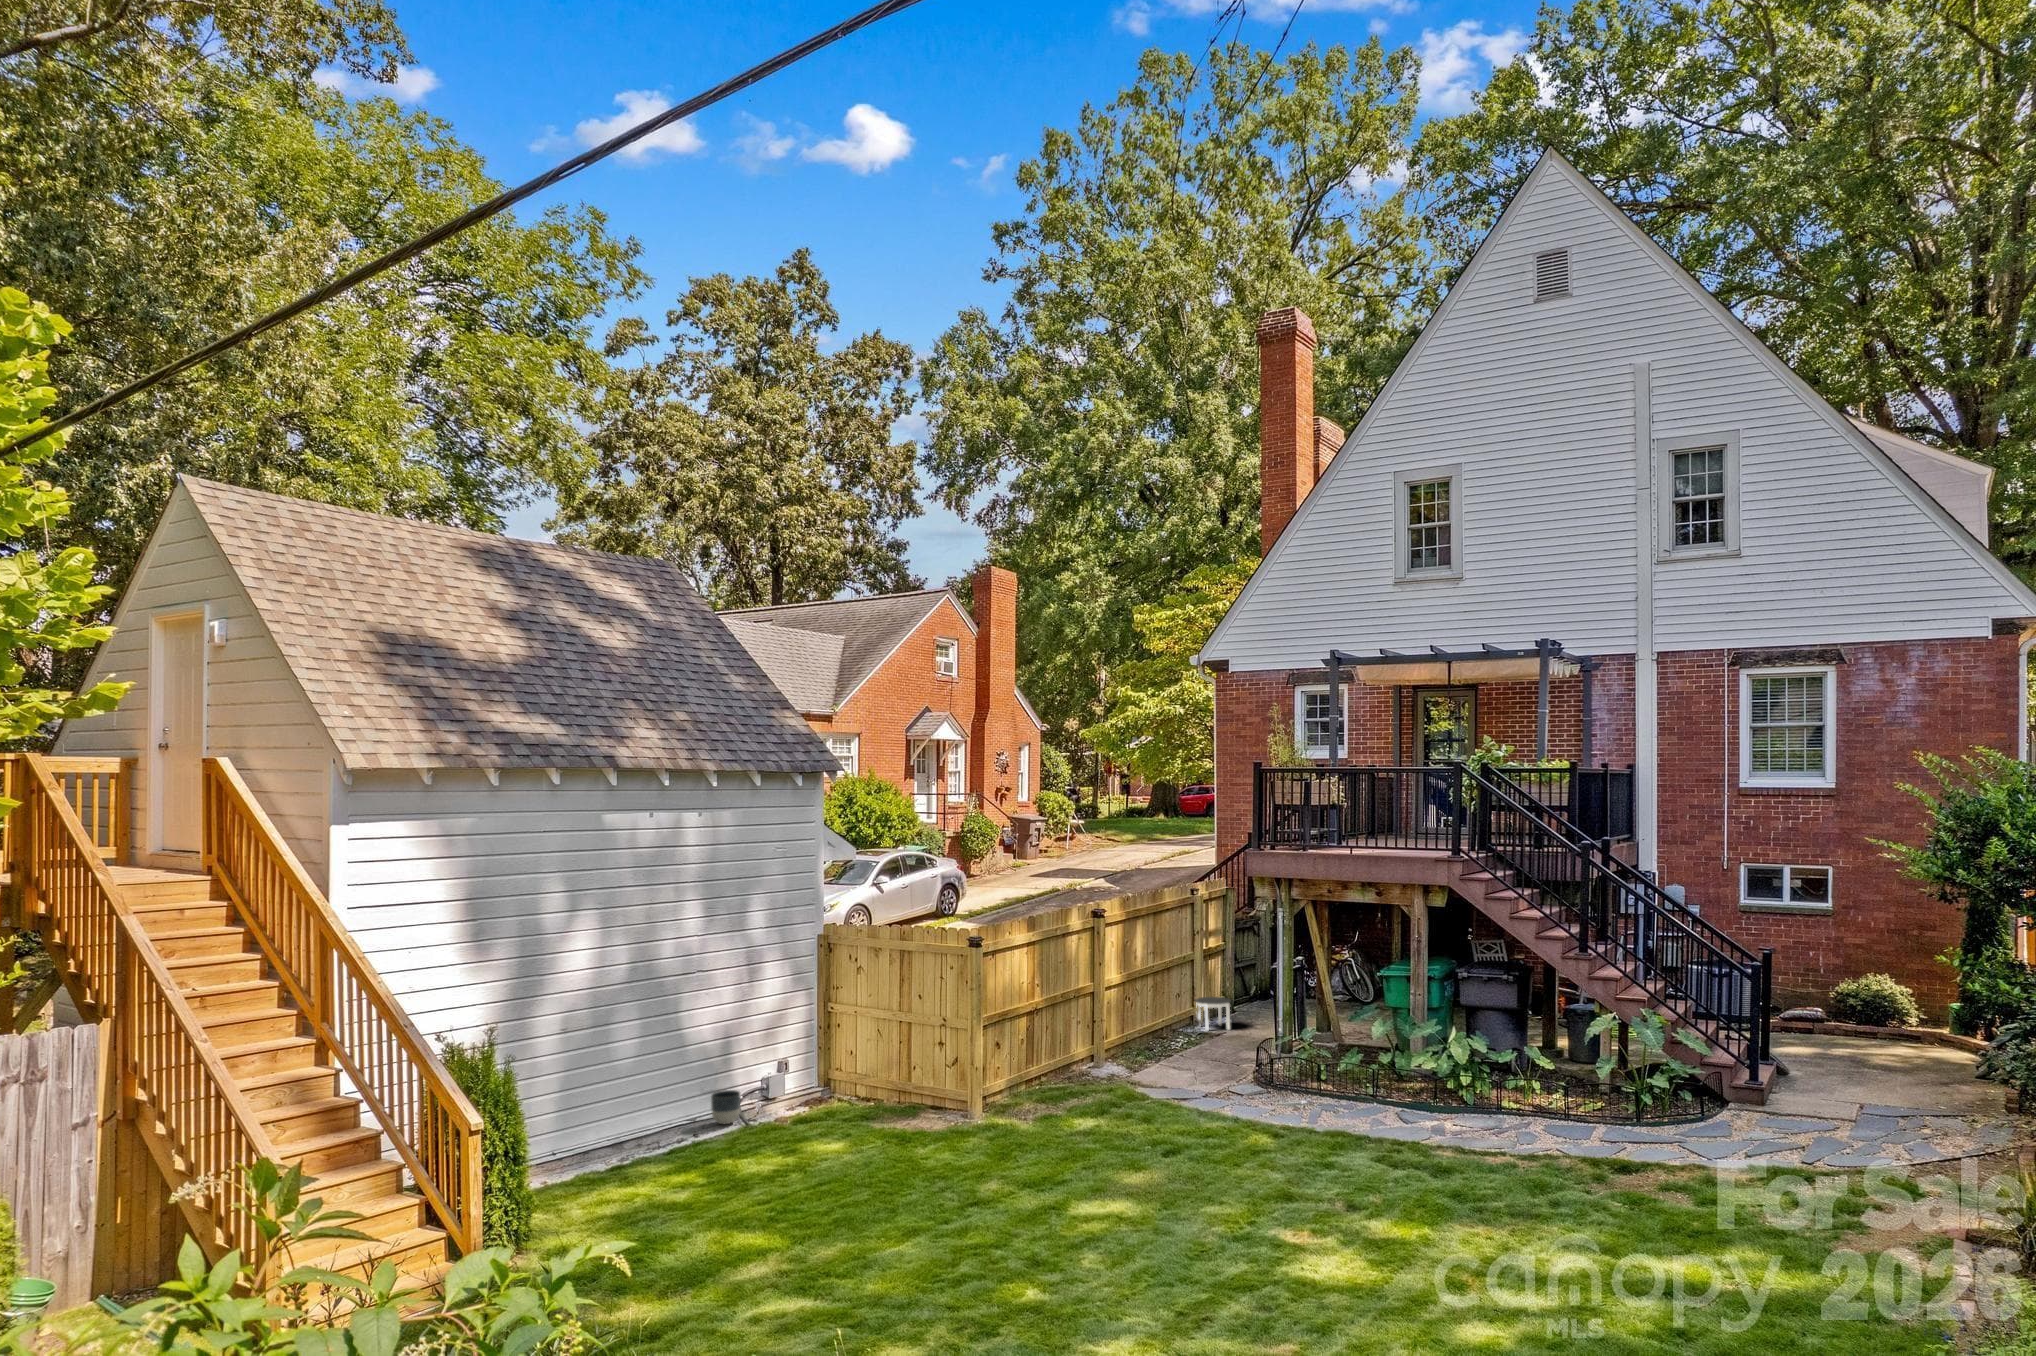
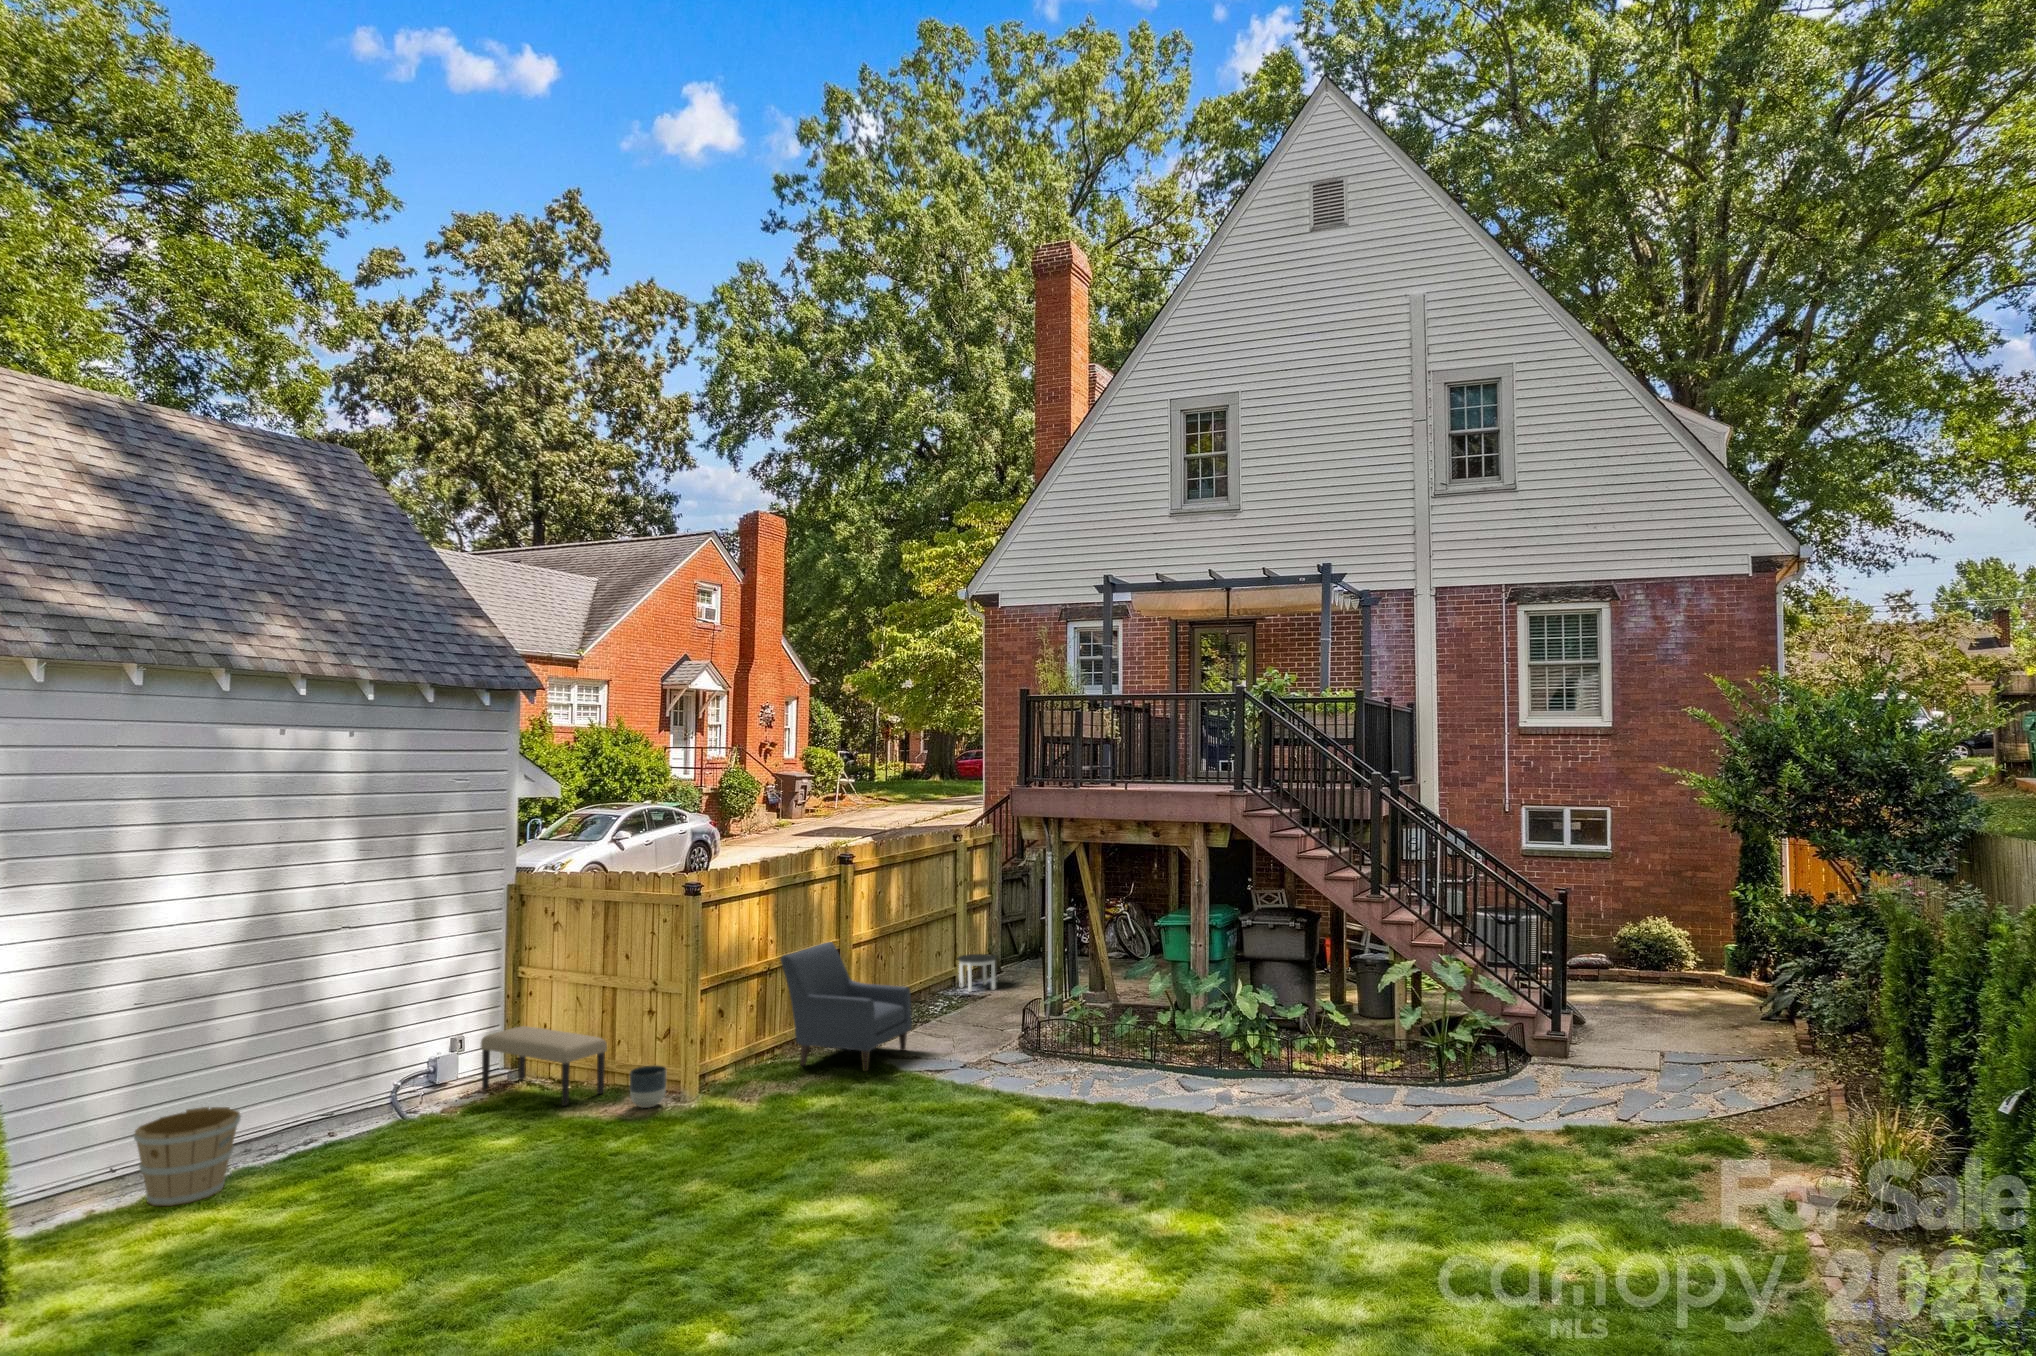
chair: none [1046,984,1158,1095] -> present [781,942,912,1071]
bench: none [815,1046,914,1111] -> present [481,1026,607,1106]
planter: present [711,1090,740,1124] -> present [630,1065,666,1108]
wooden bucket: none [605,1095,669,1165] -> present [134,1107,241,1206]

